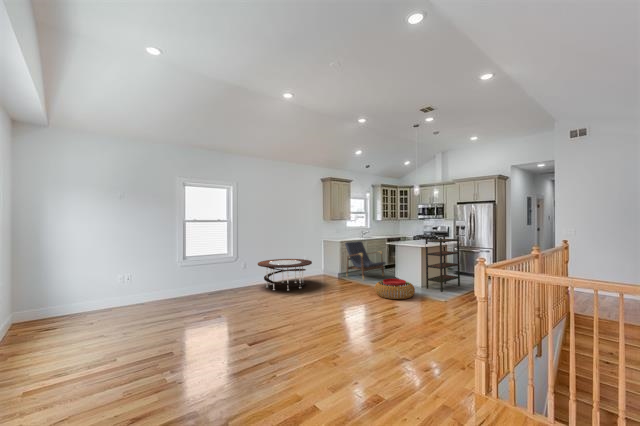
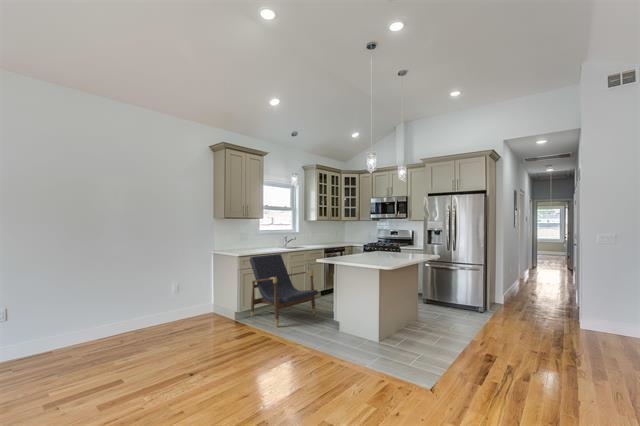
bookshelf: present [425,236,460,292] -> none [387,246,443,354]
coffee table: present [258,259,312,290] -> none [32,291,170,371]
pouf: present [375,279,415,299] -> none [287,335,369,391]

